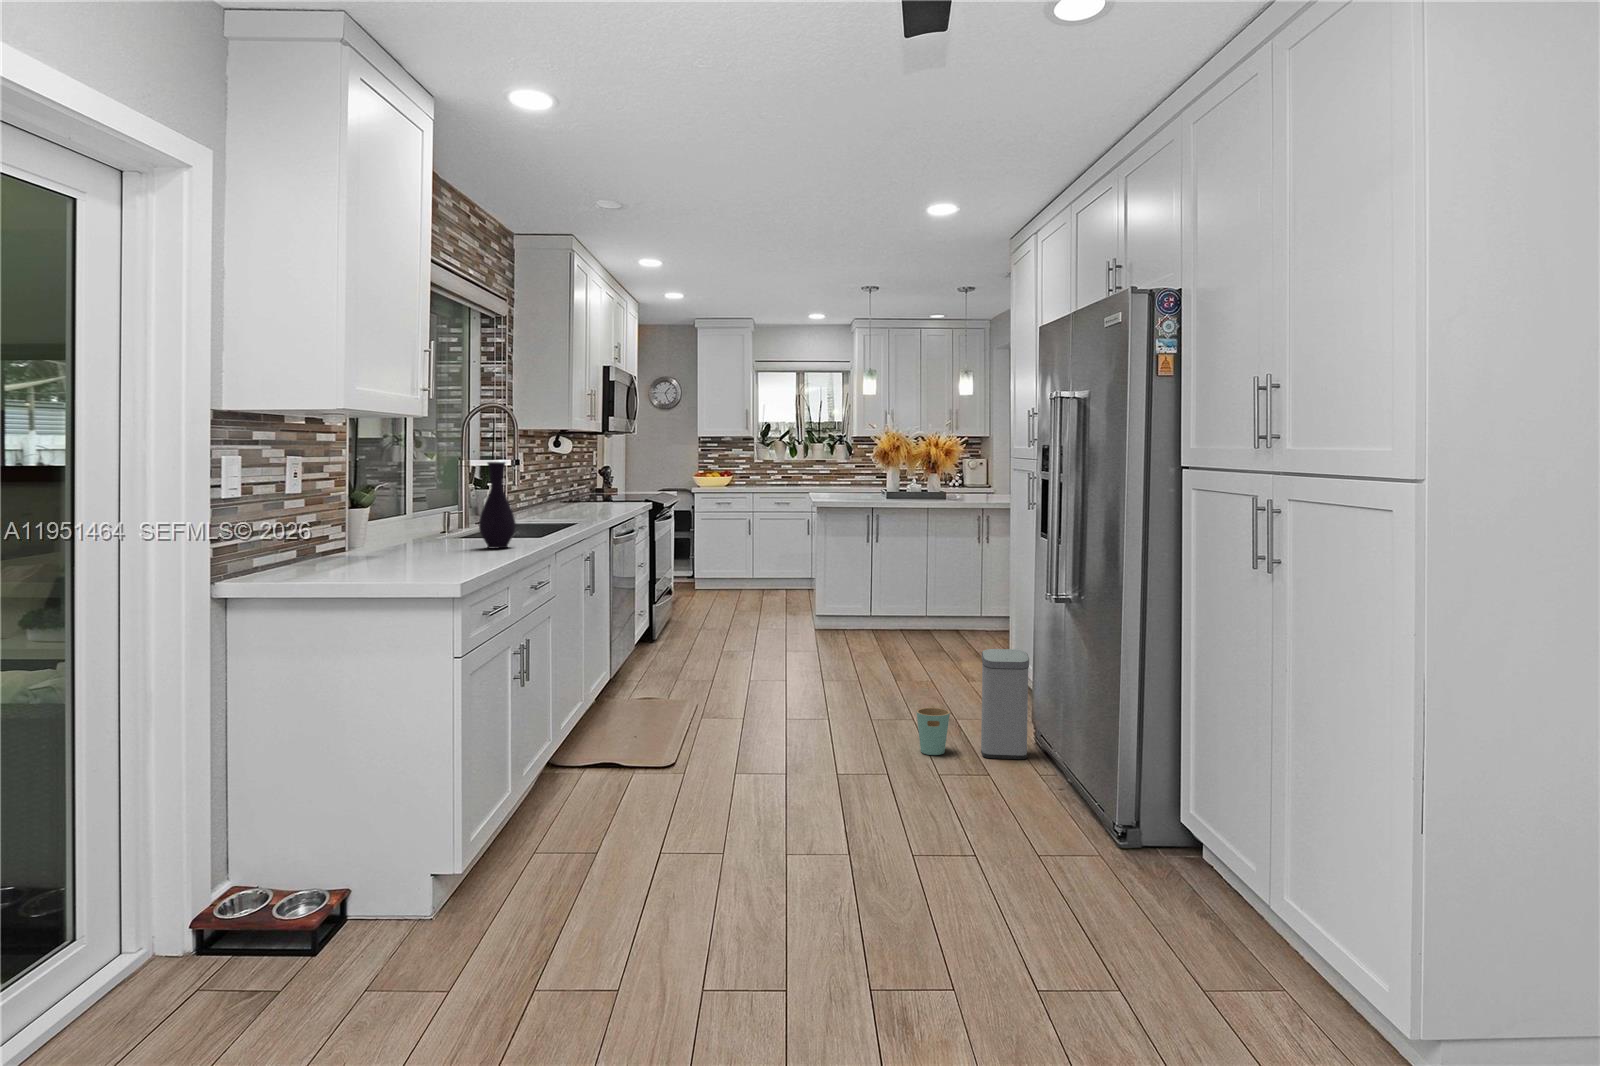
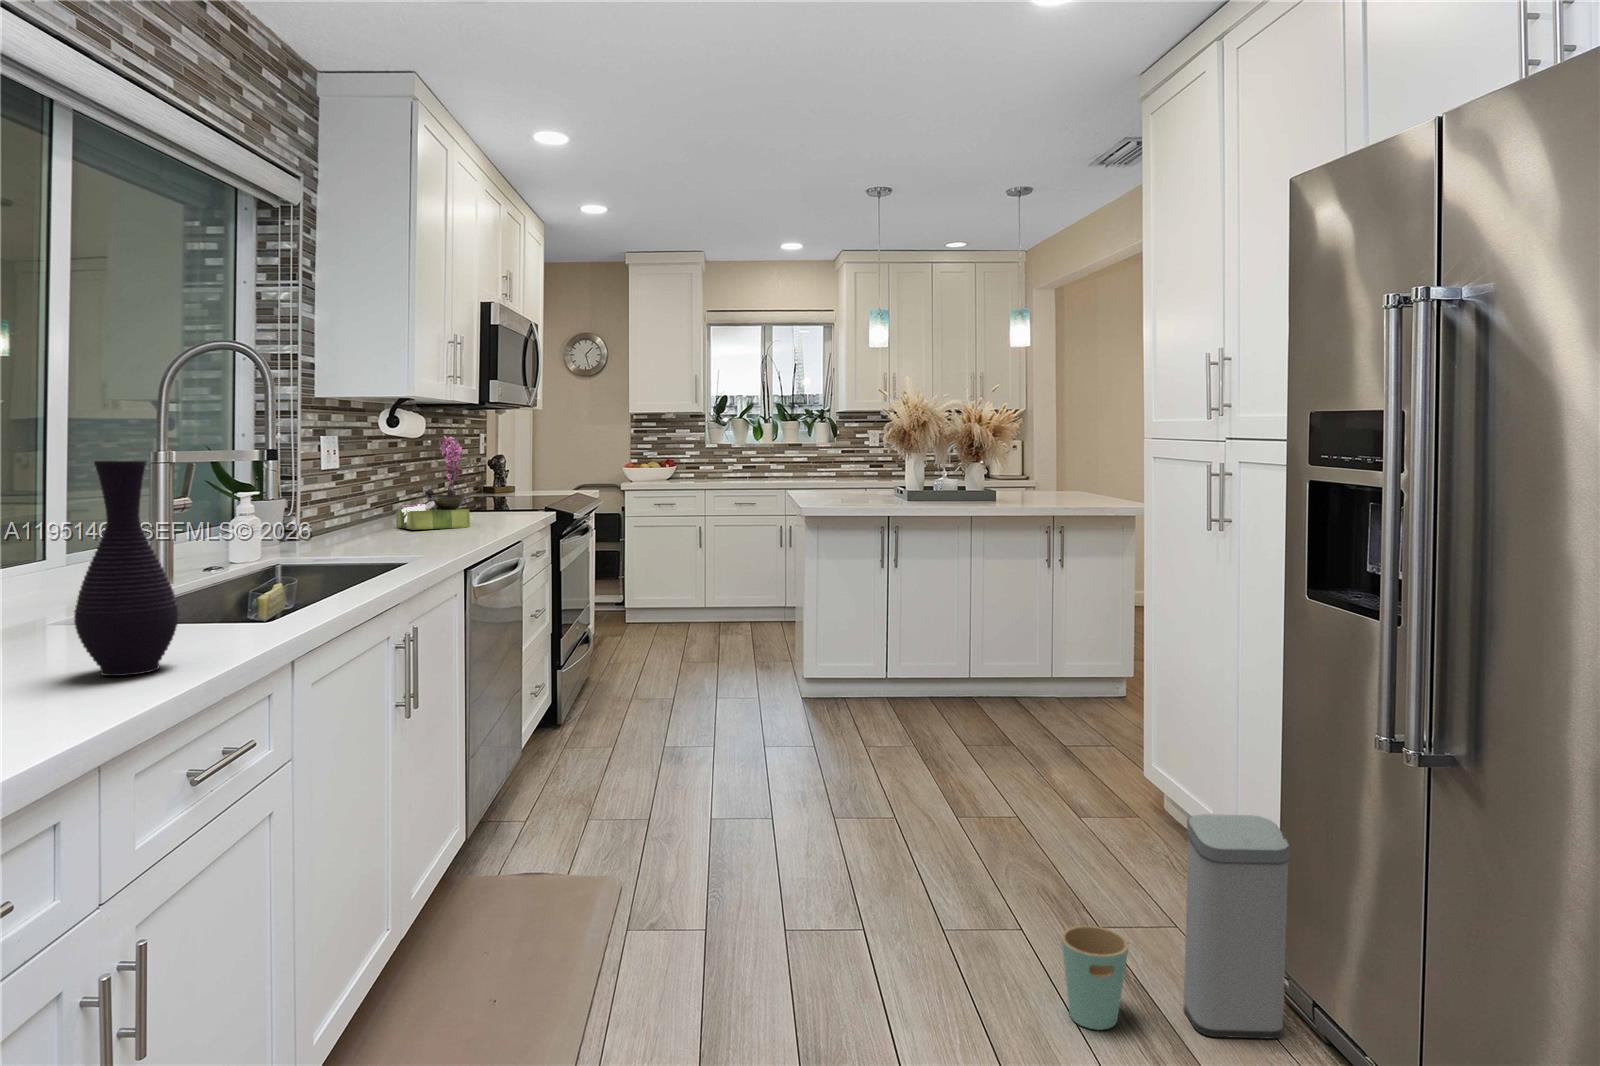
flower arrangement: none [553,452,599,511] -> present [396,436,470,530]

